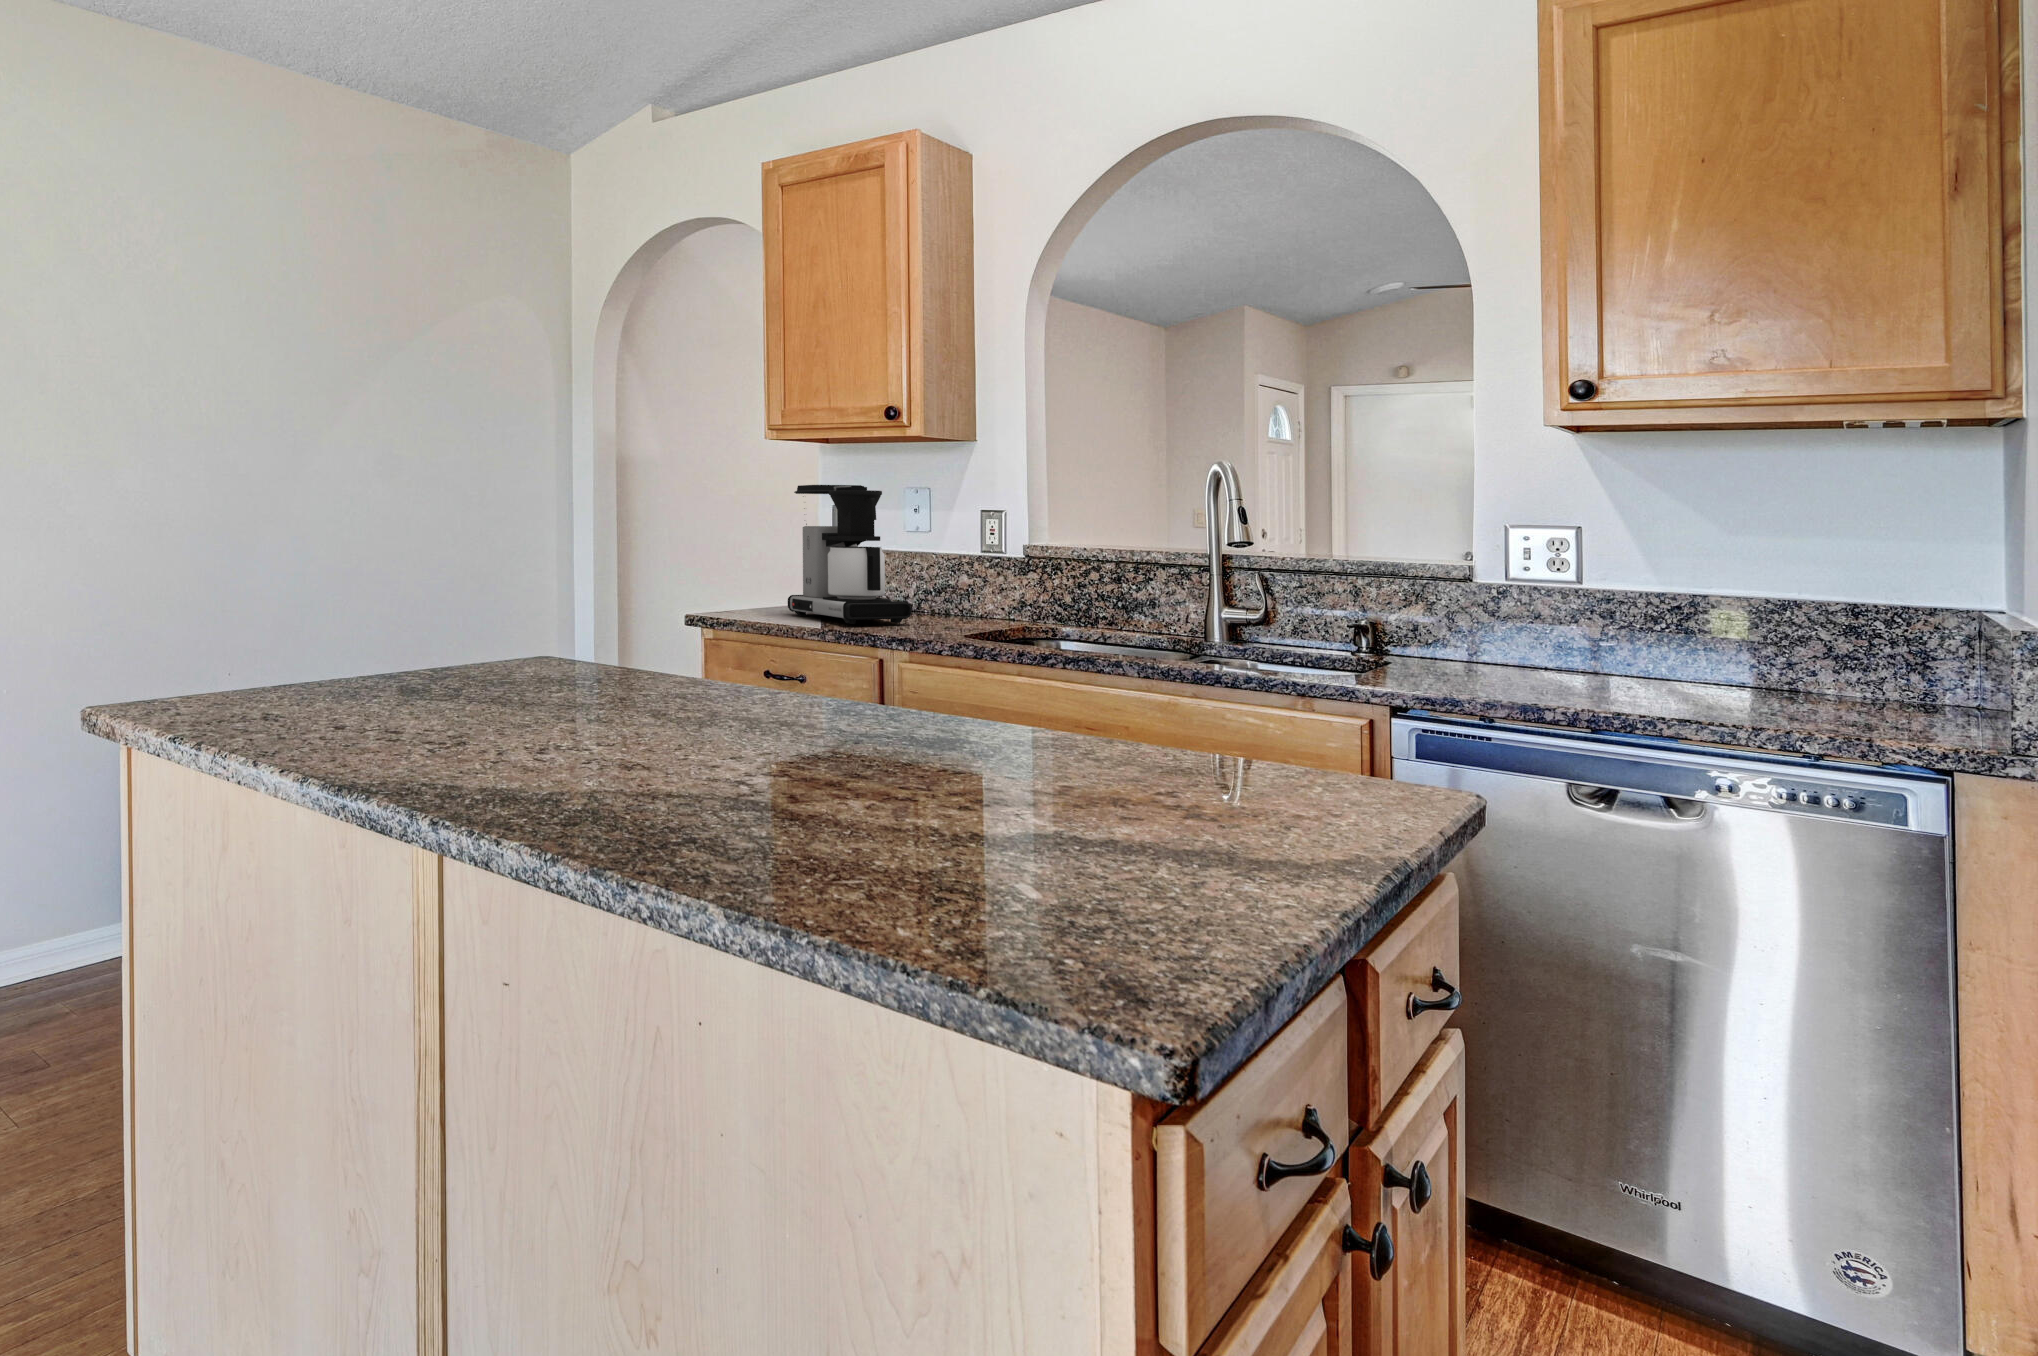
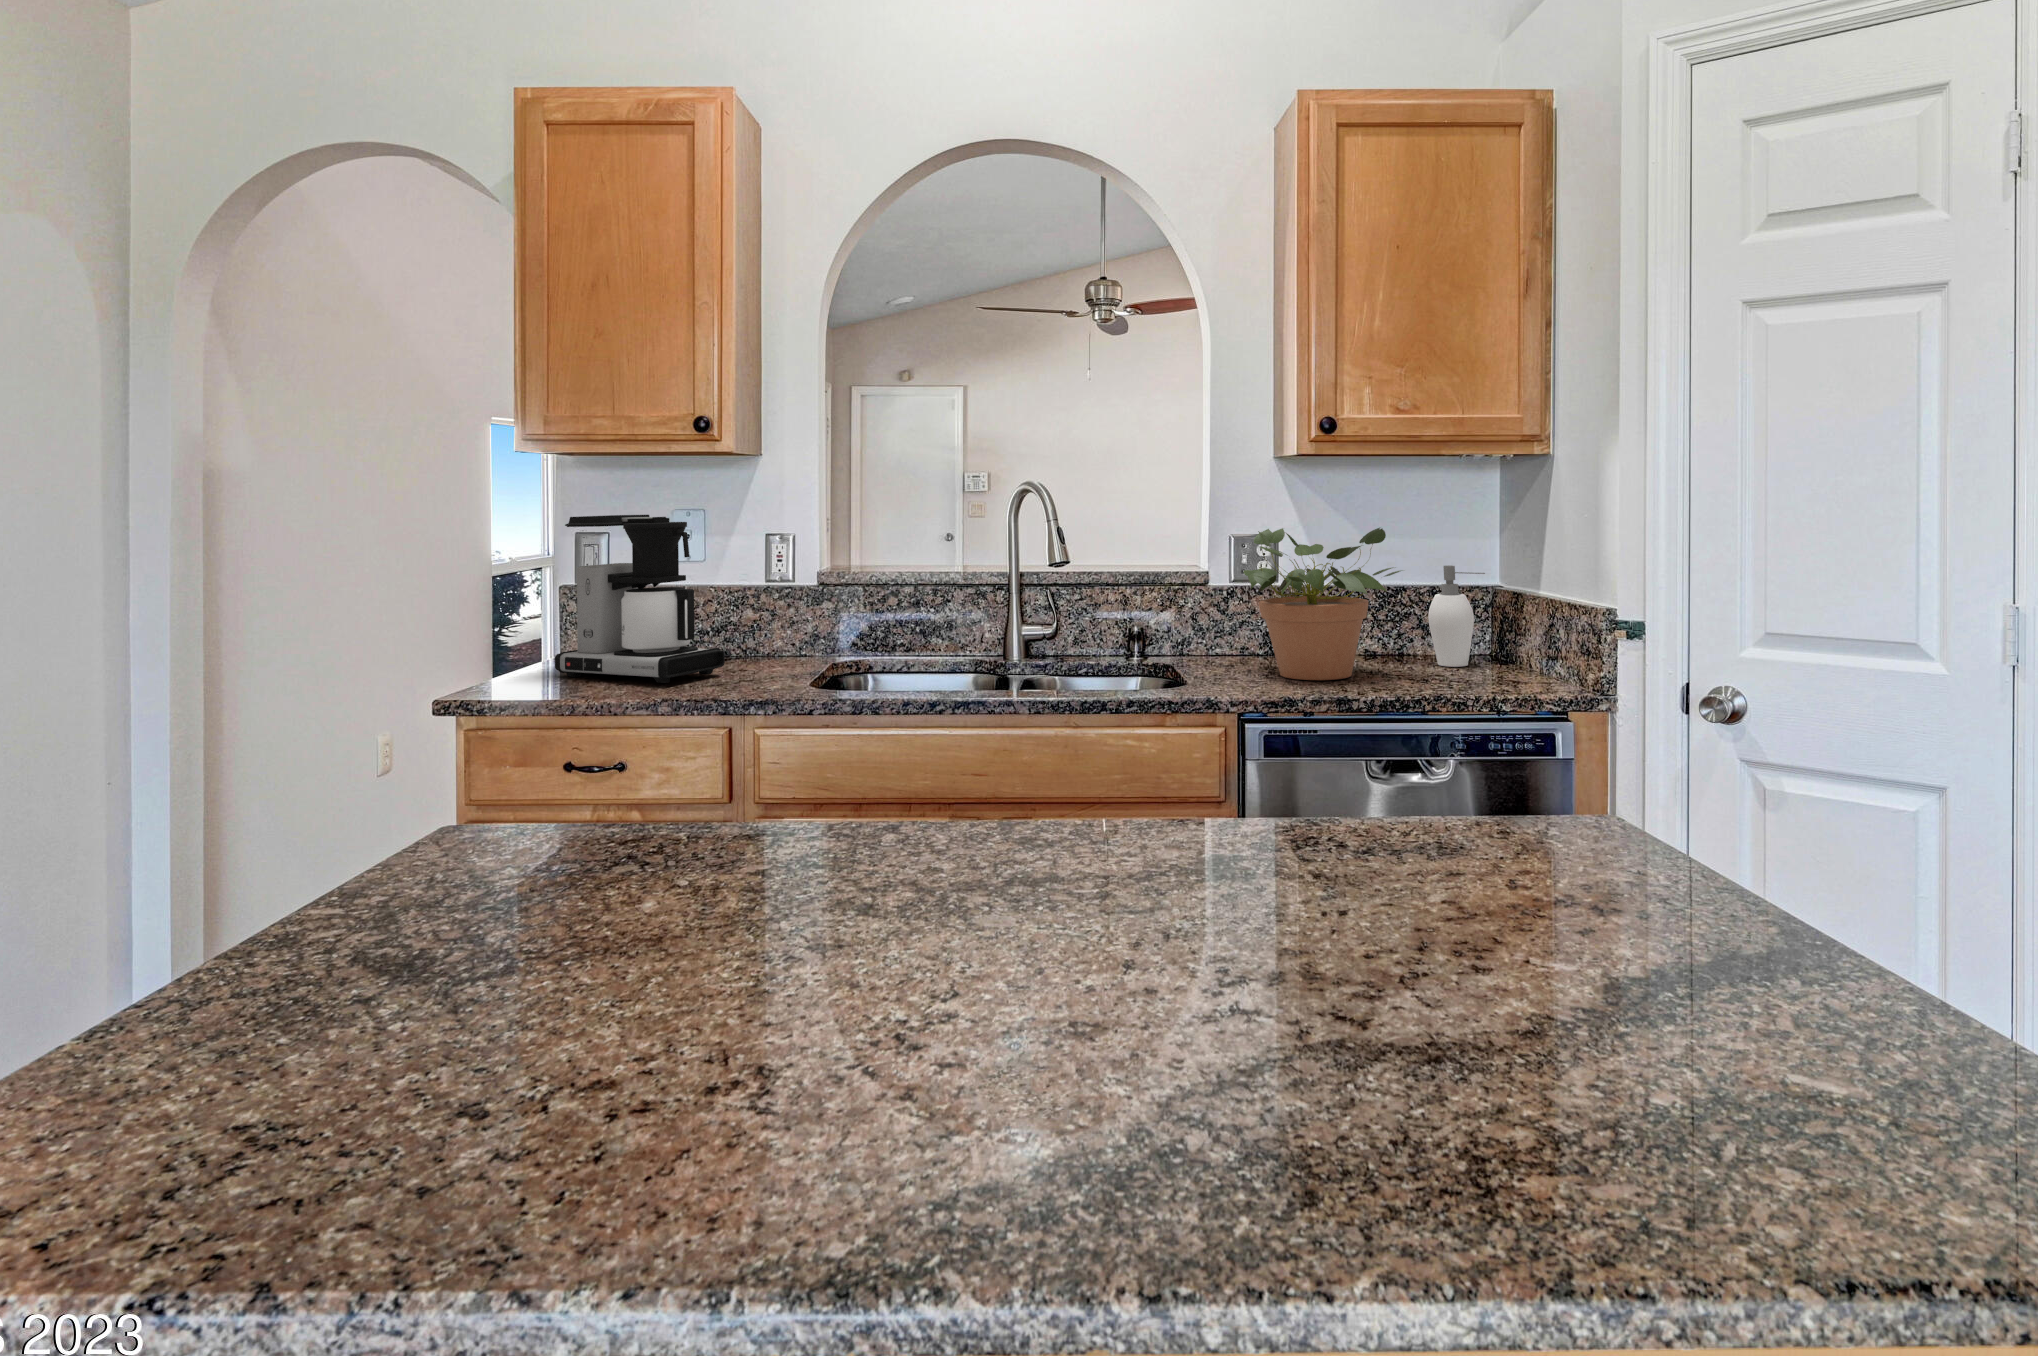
potted plant: none [1442,506,1722,695] -> present [1244,528,1402,680]
soap dispenser: none [1800,566,1898,709] -> present [1428,565,1485,667]

